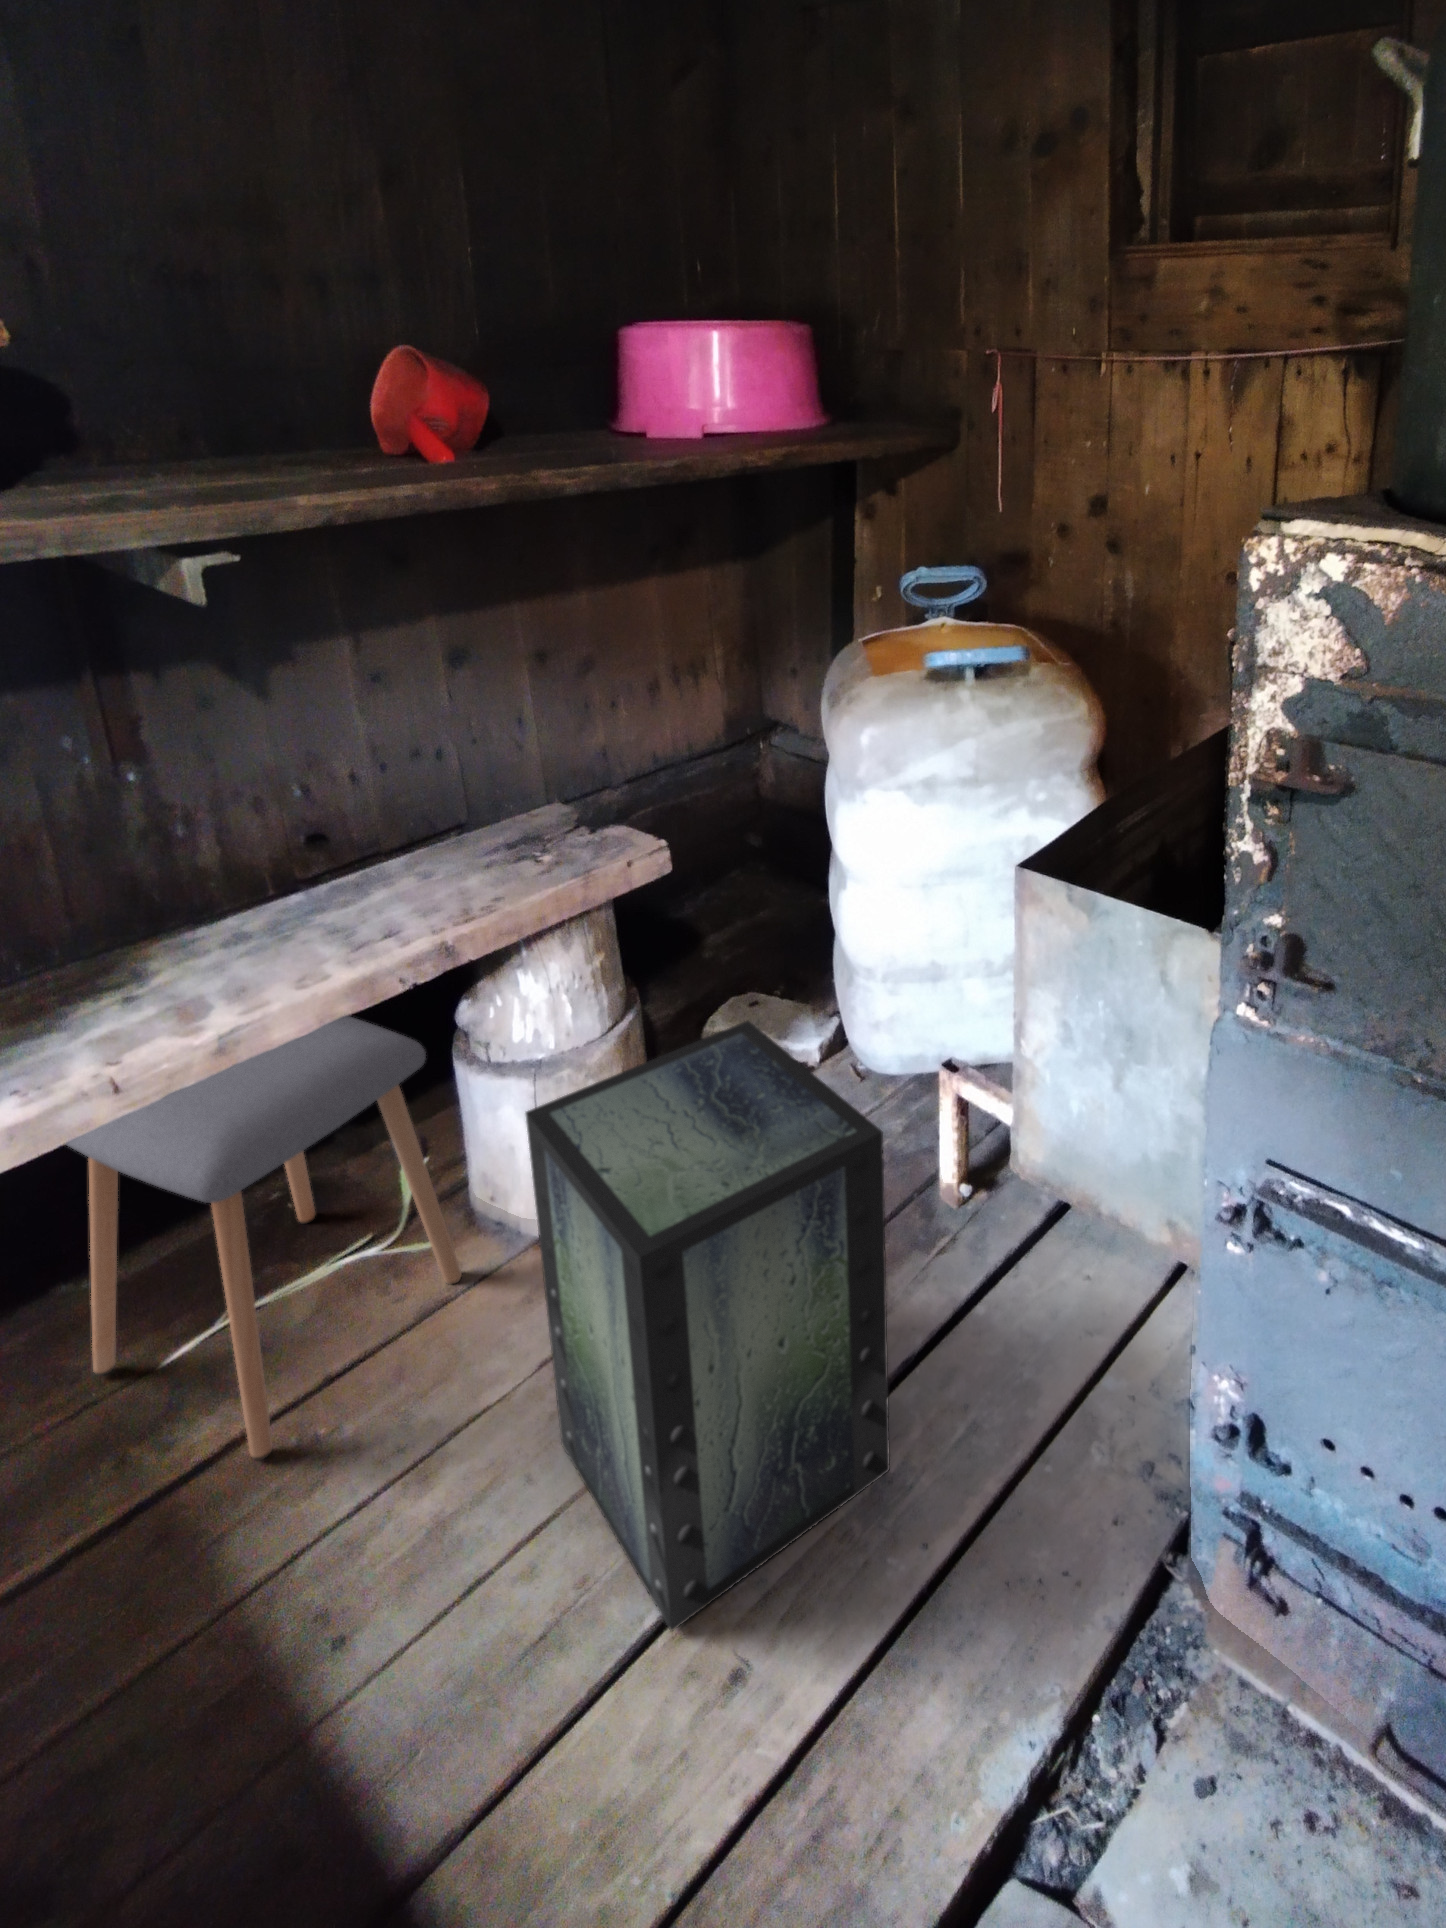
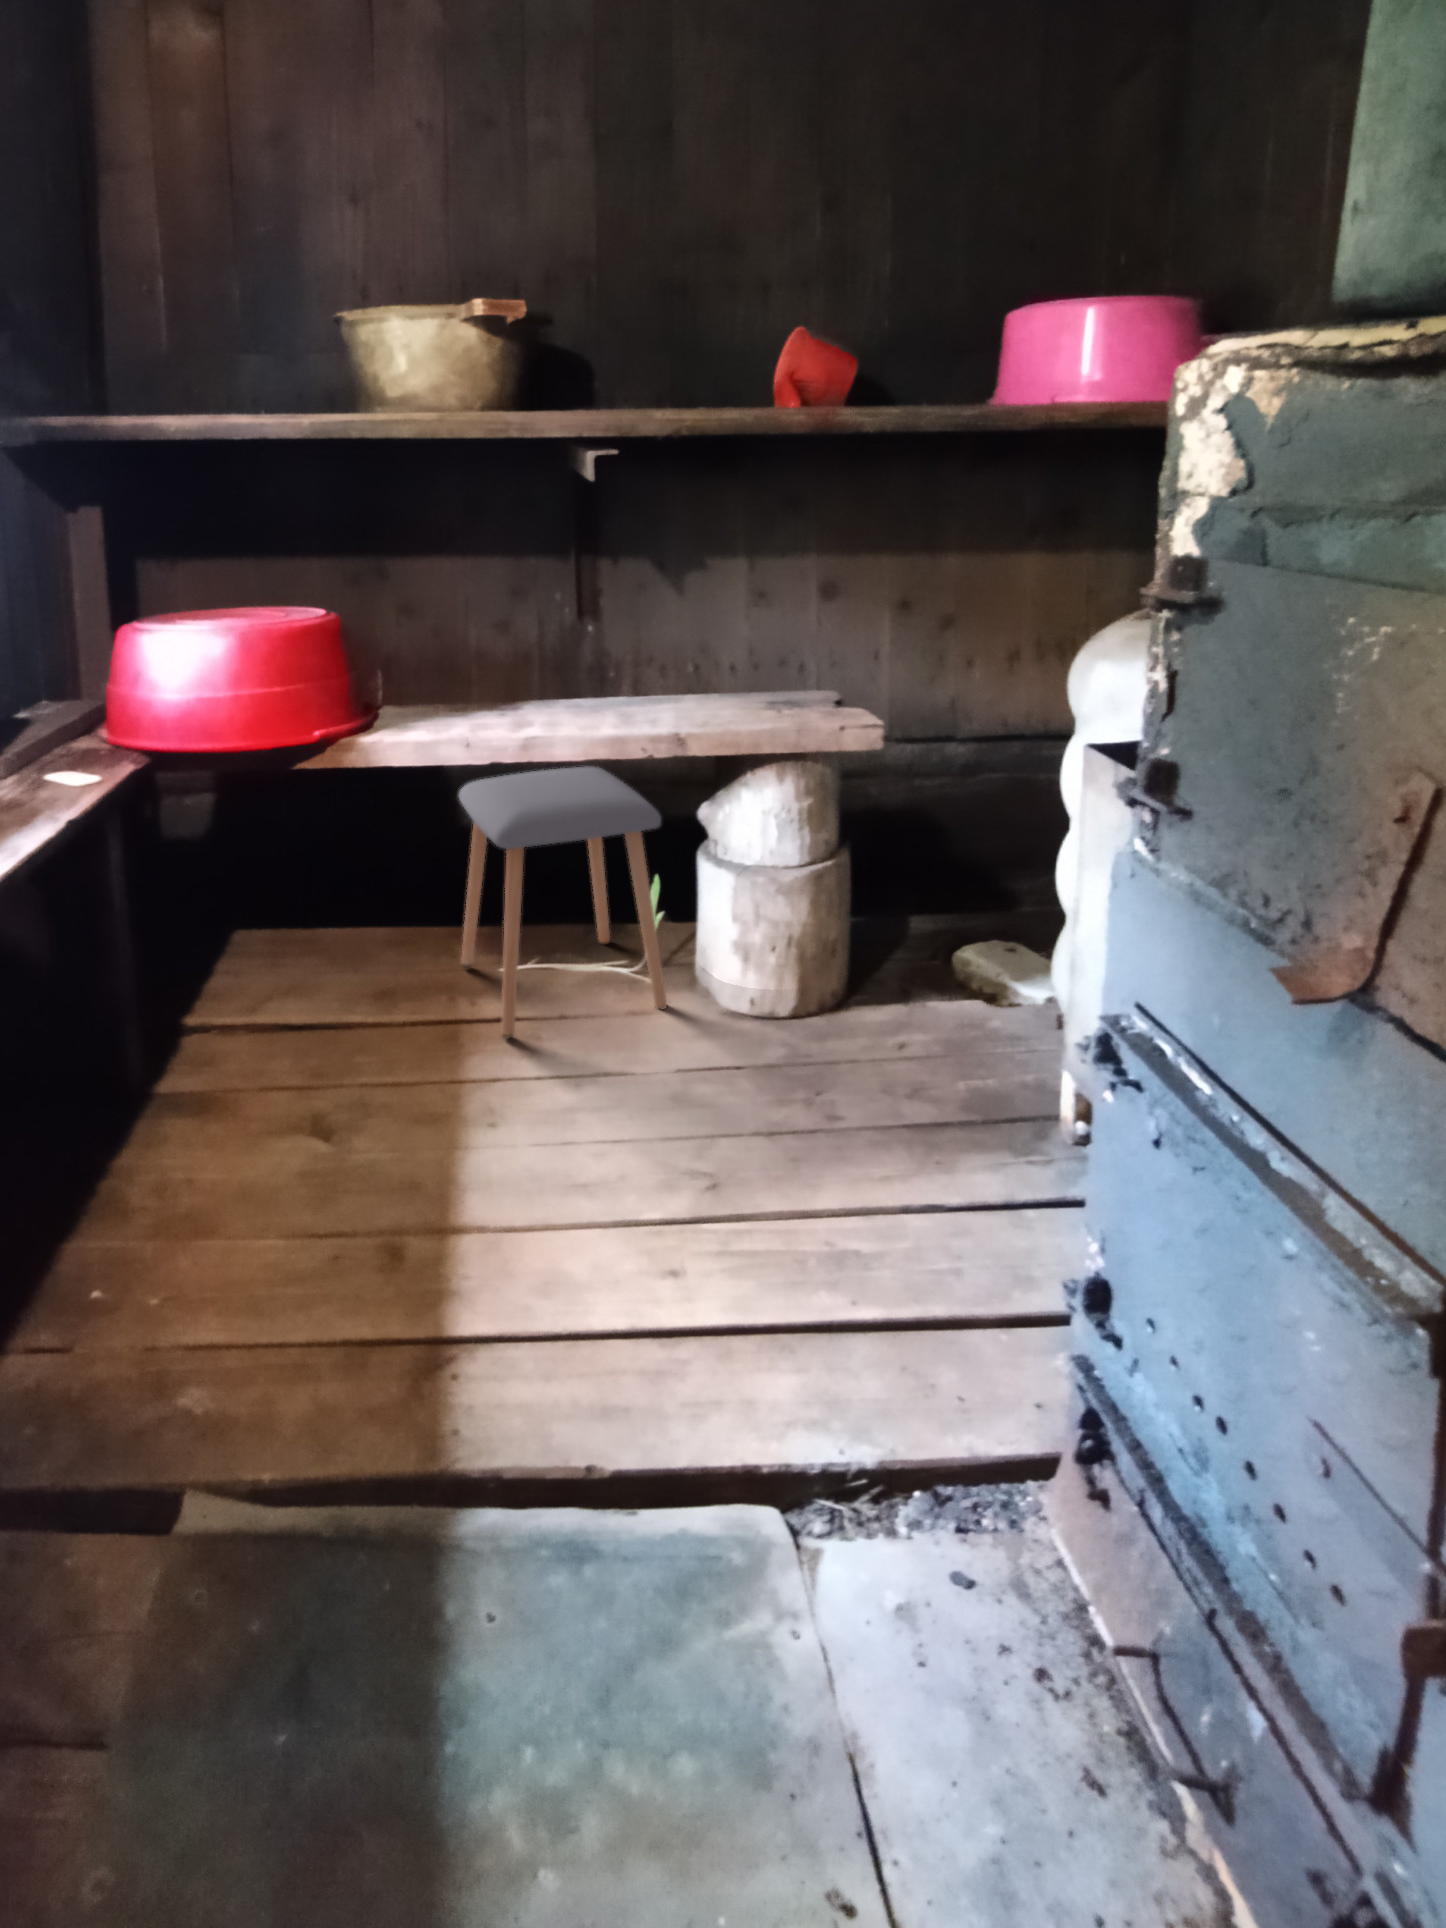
storage box: present [526,1021,890,1631] -> none [645,835,876,1255]

